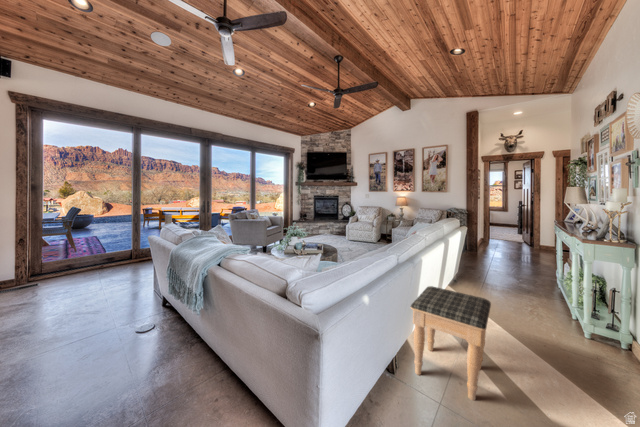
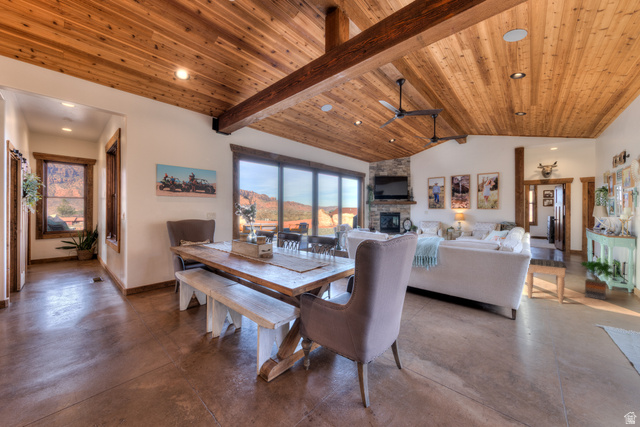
potted tree: none [524,294,595,383] -> present [581,261,615,300]

